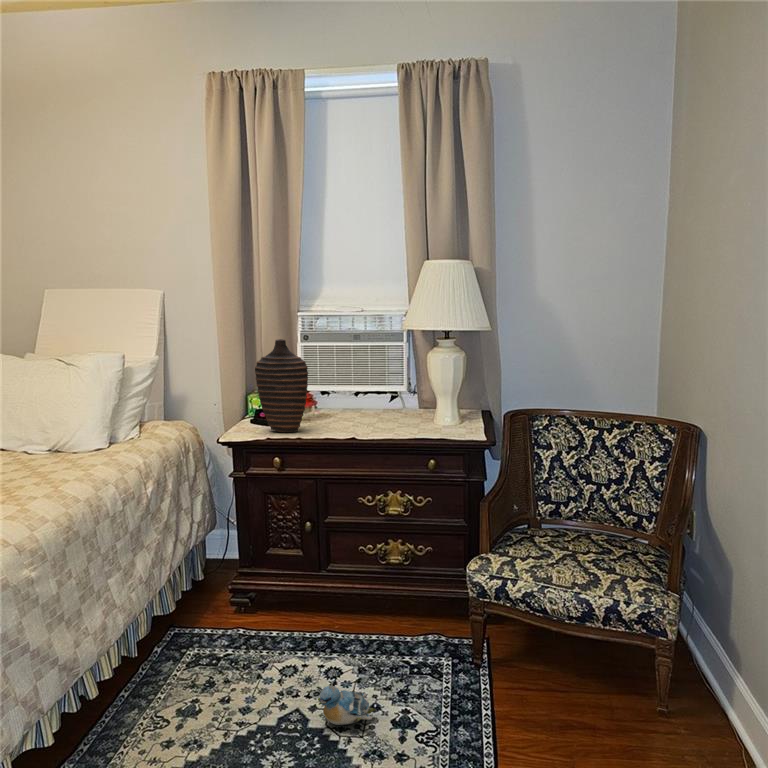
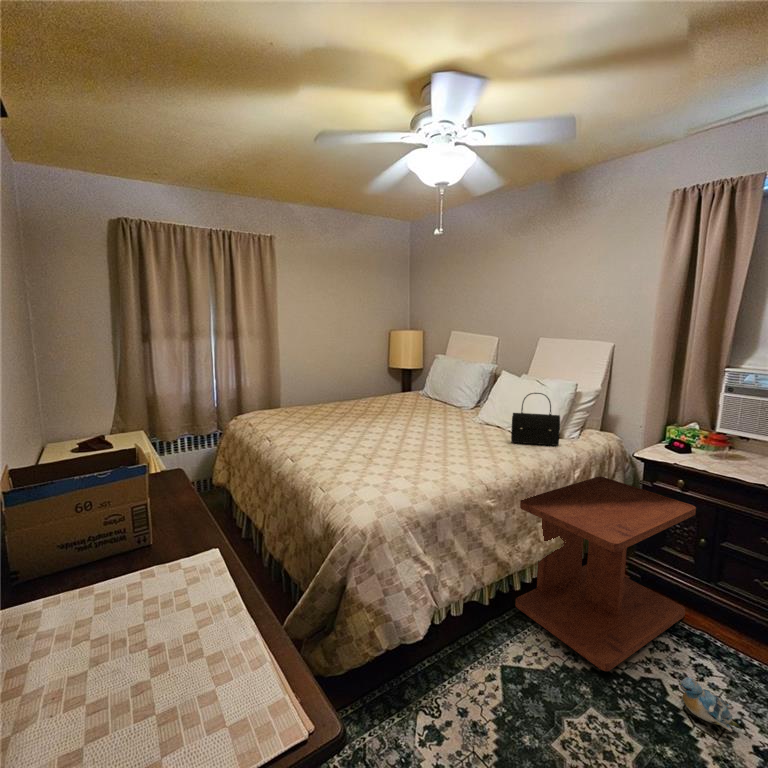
decorative vase: present [255,339,308,432] -> none [674,389,725,464]
handbag: none [28,373,113,465] -> present [511,393,560,446]
side table: none [77,482,303,738] -> present [515,476,696,671]

